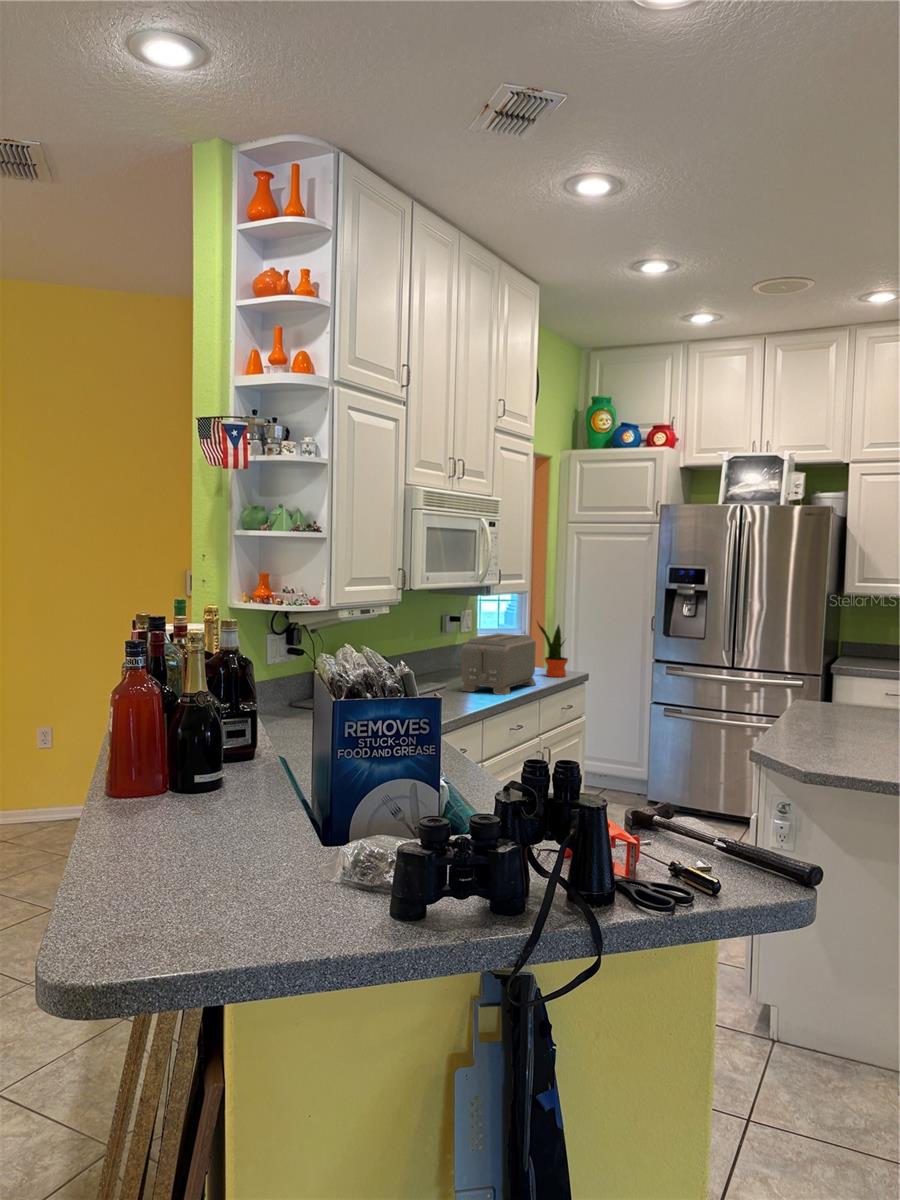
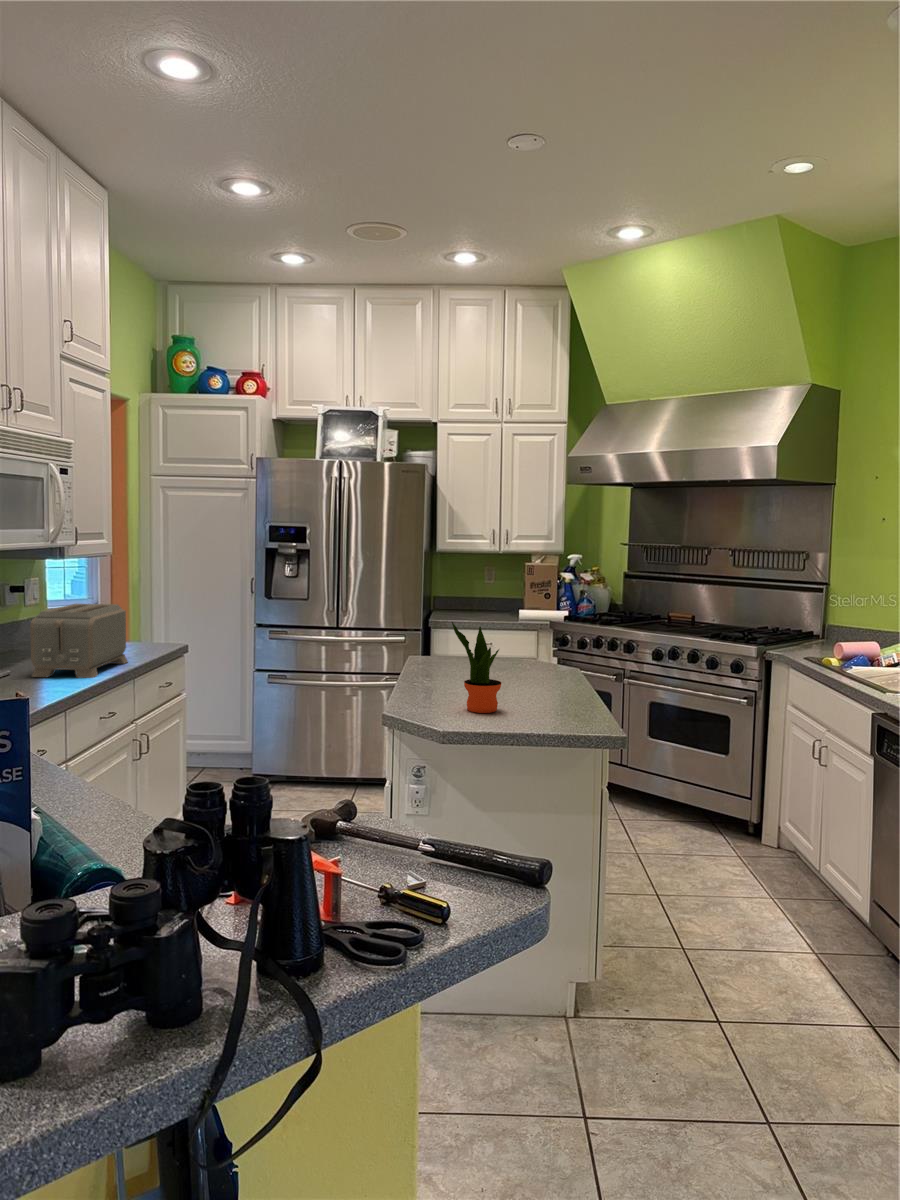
potted plant: present [538,623,568,677] -> present [452,622,501,713]

